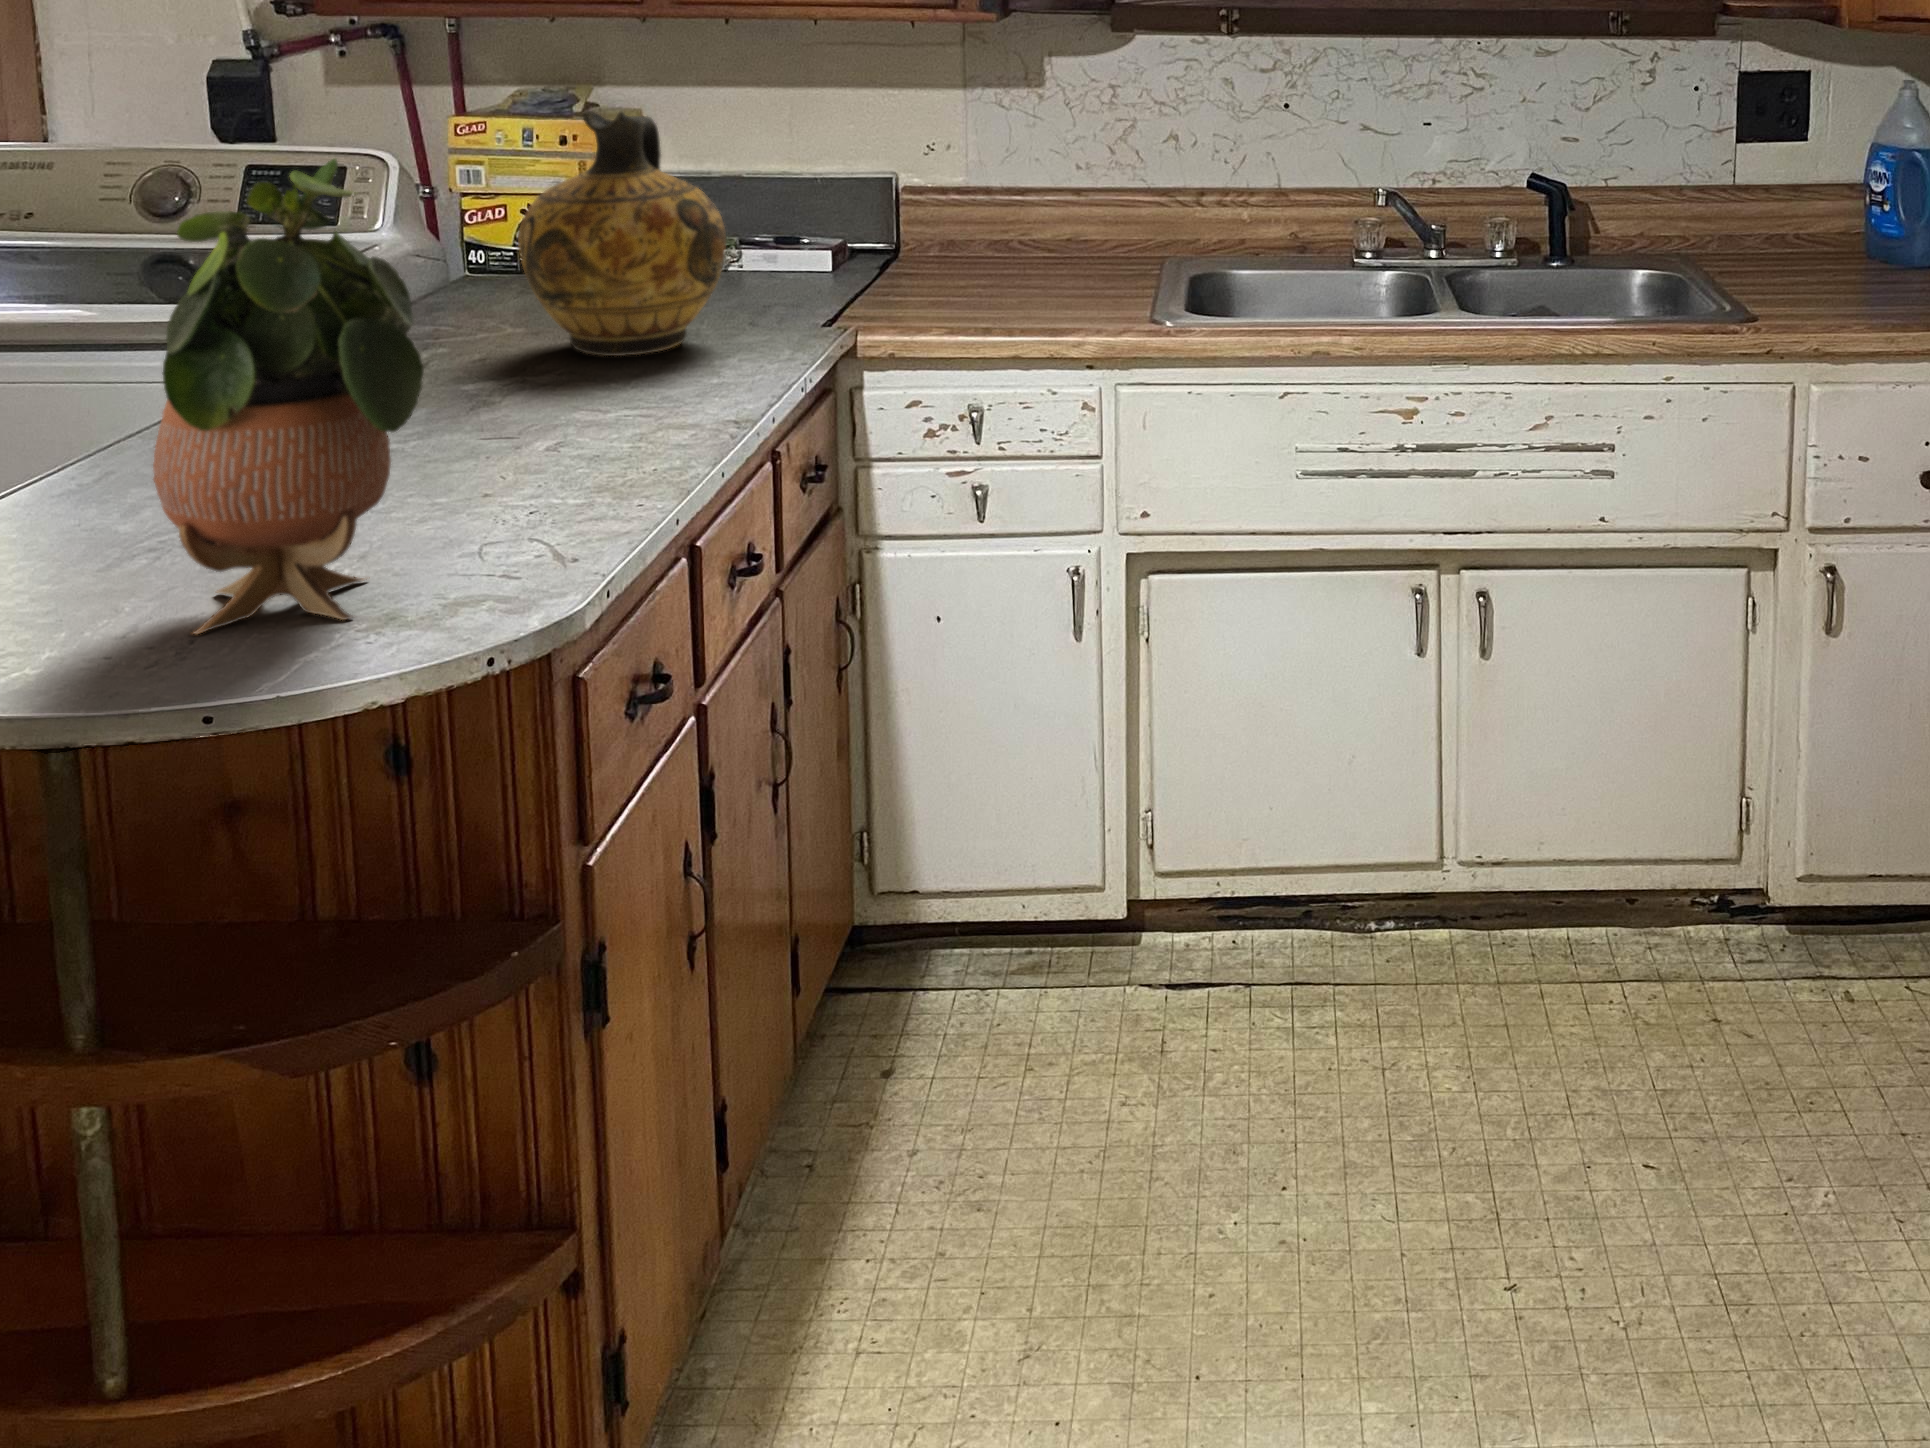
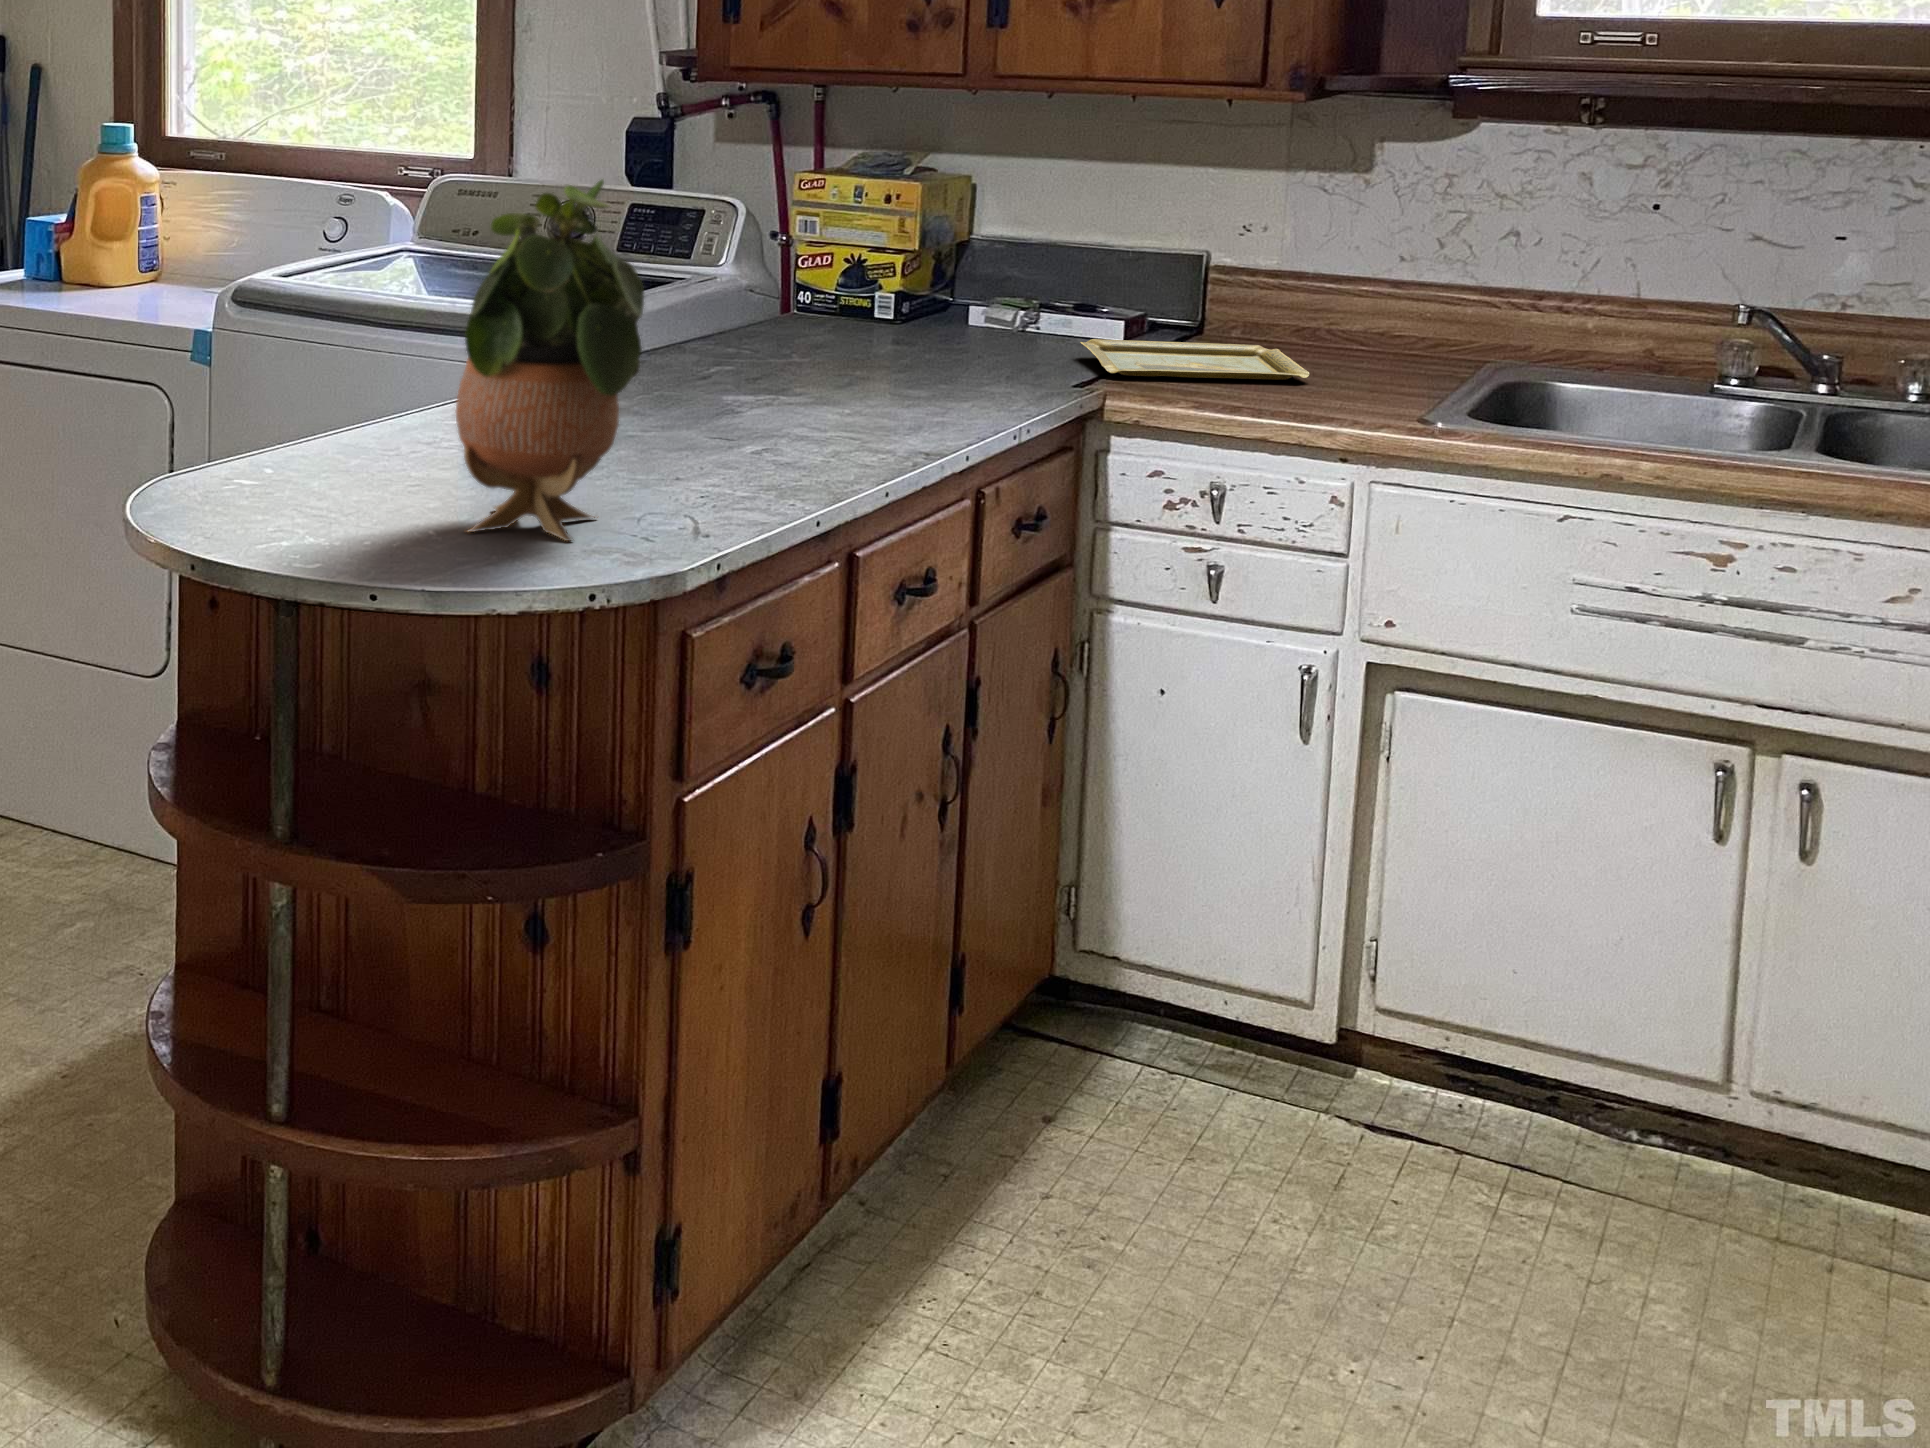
ceramic jug: present [518,111,726,356] -> none [812,166,994,389]
tray: none [799,262,1029,308] -> present [1080,339,1309,380]

